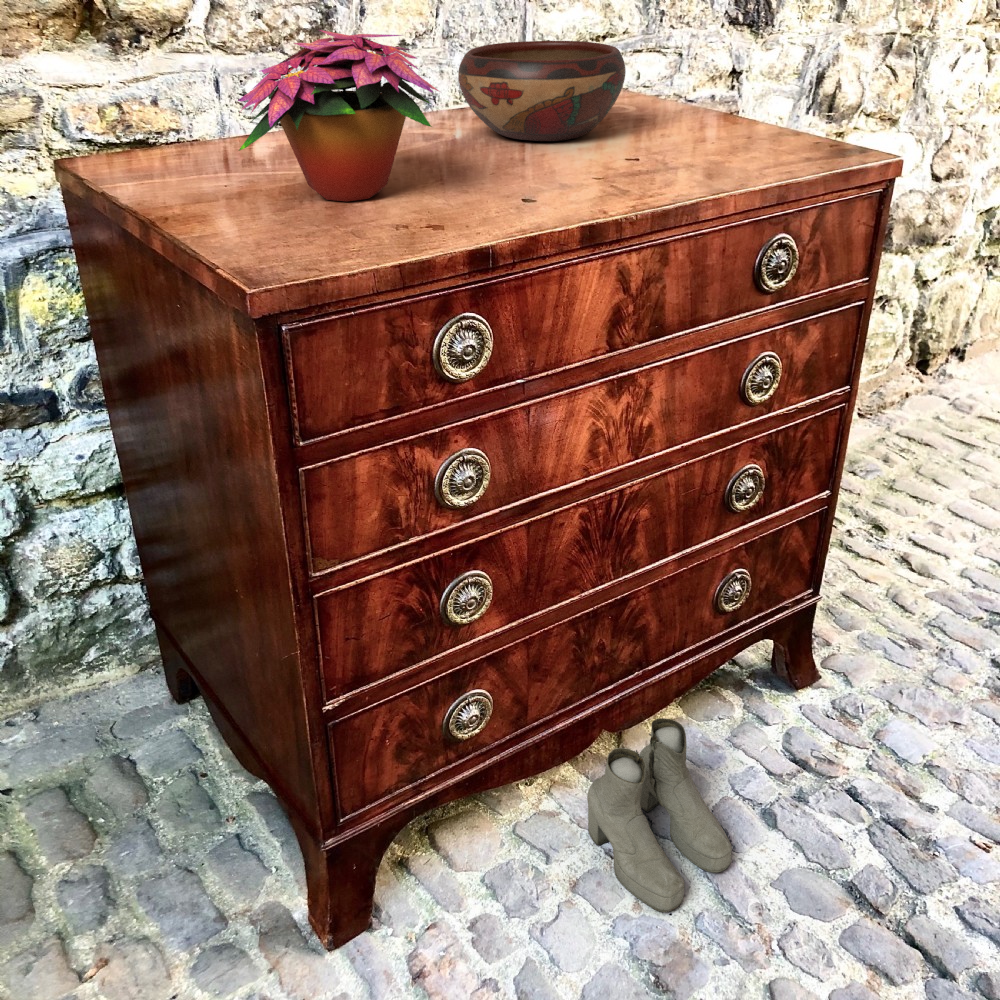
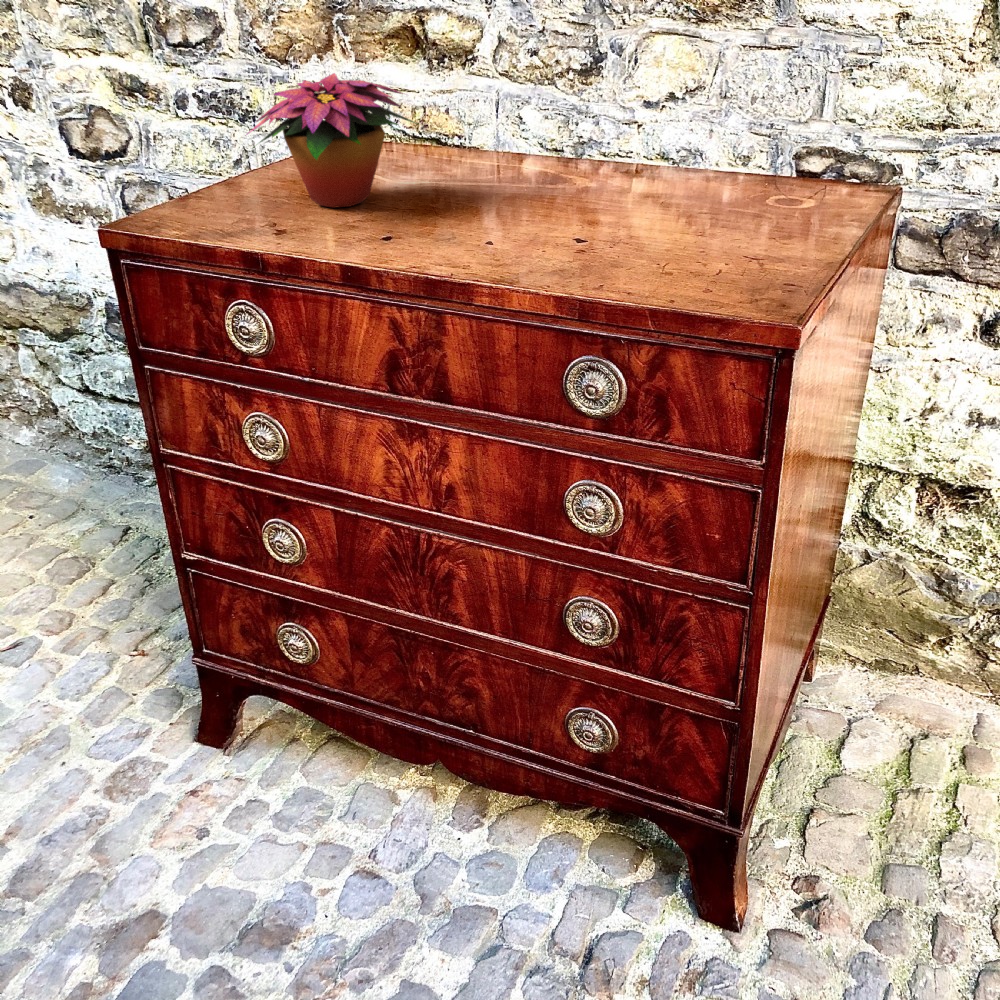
decorative bowl: present [458,41,626,141] -> none [540,109,708,214]
boots: present [587,718,732,912] -> none [331,760,470,935]

